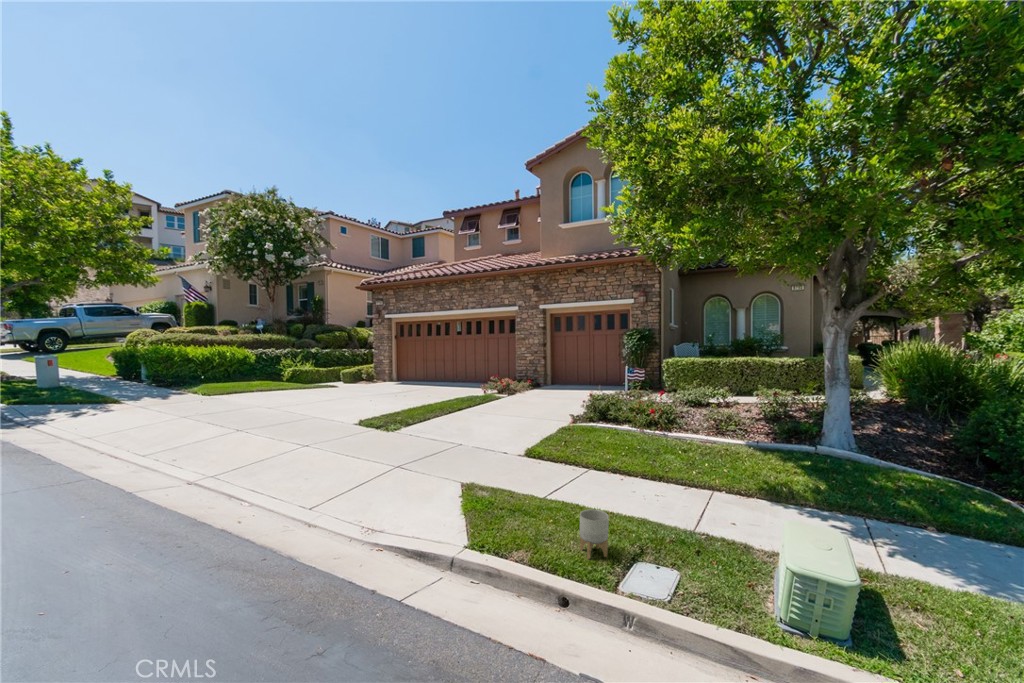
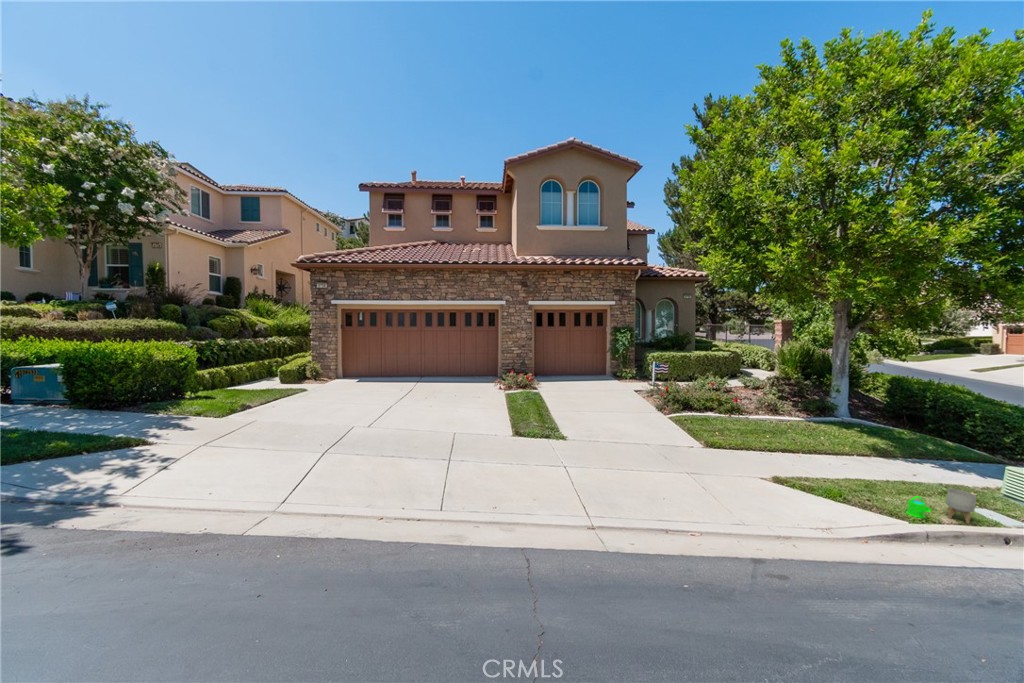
watering can: none [532,510,557,541] -> present [906,496,931,518]

